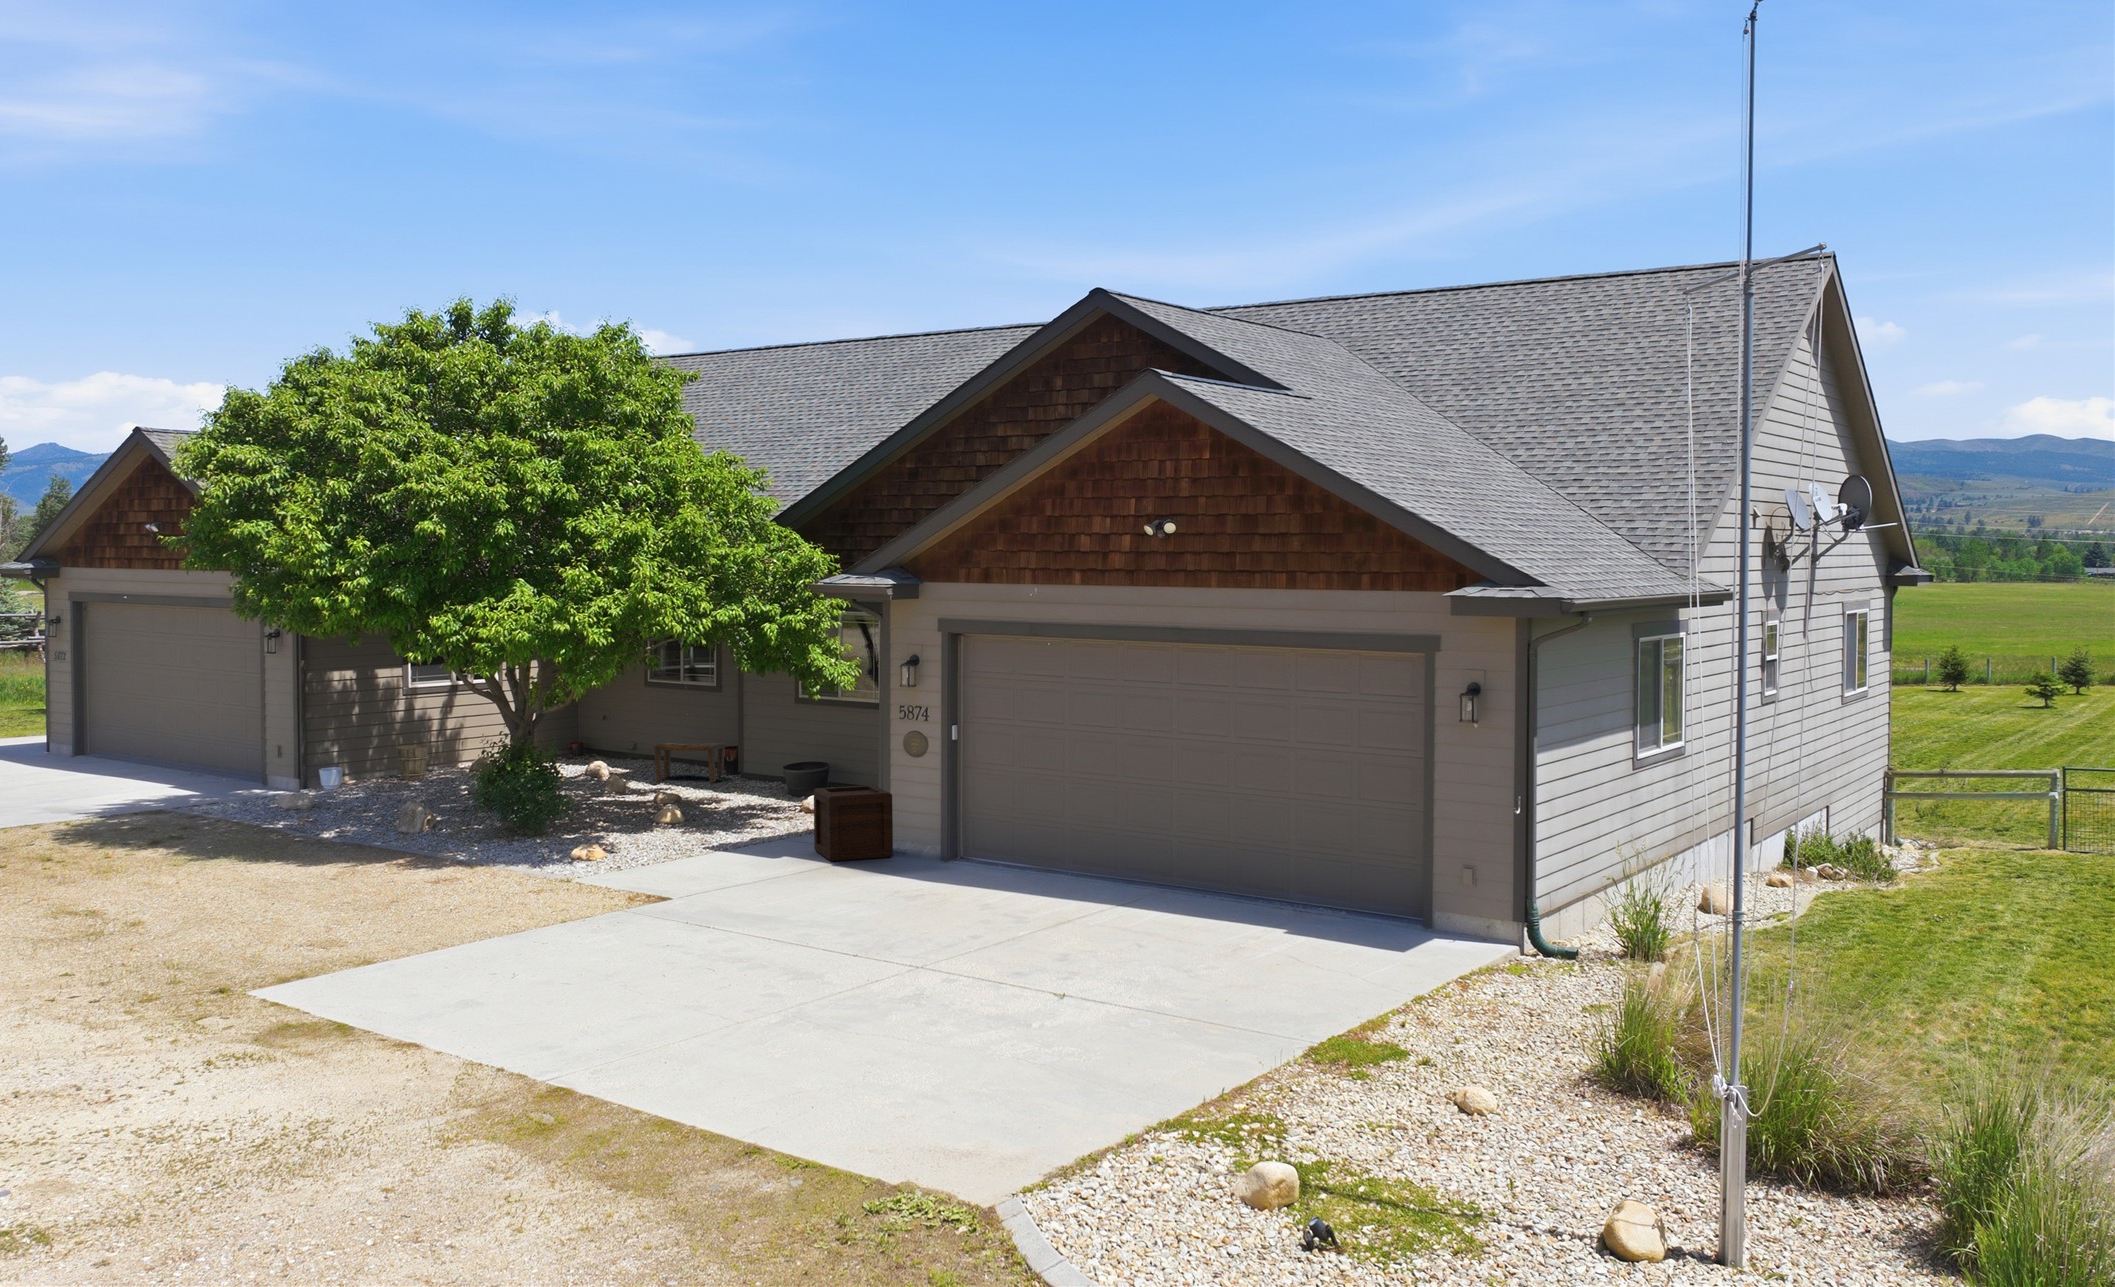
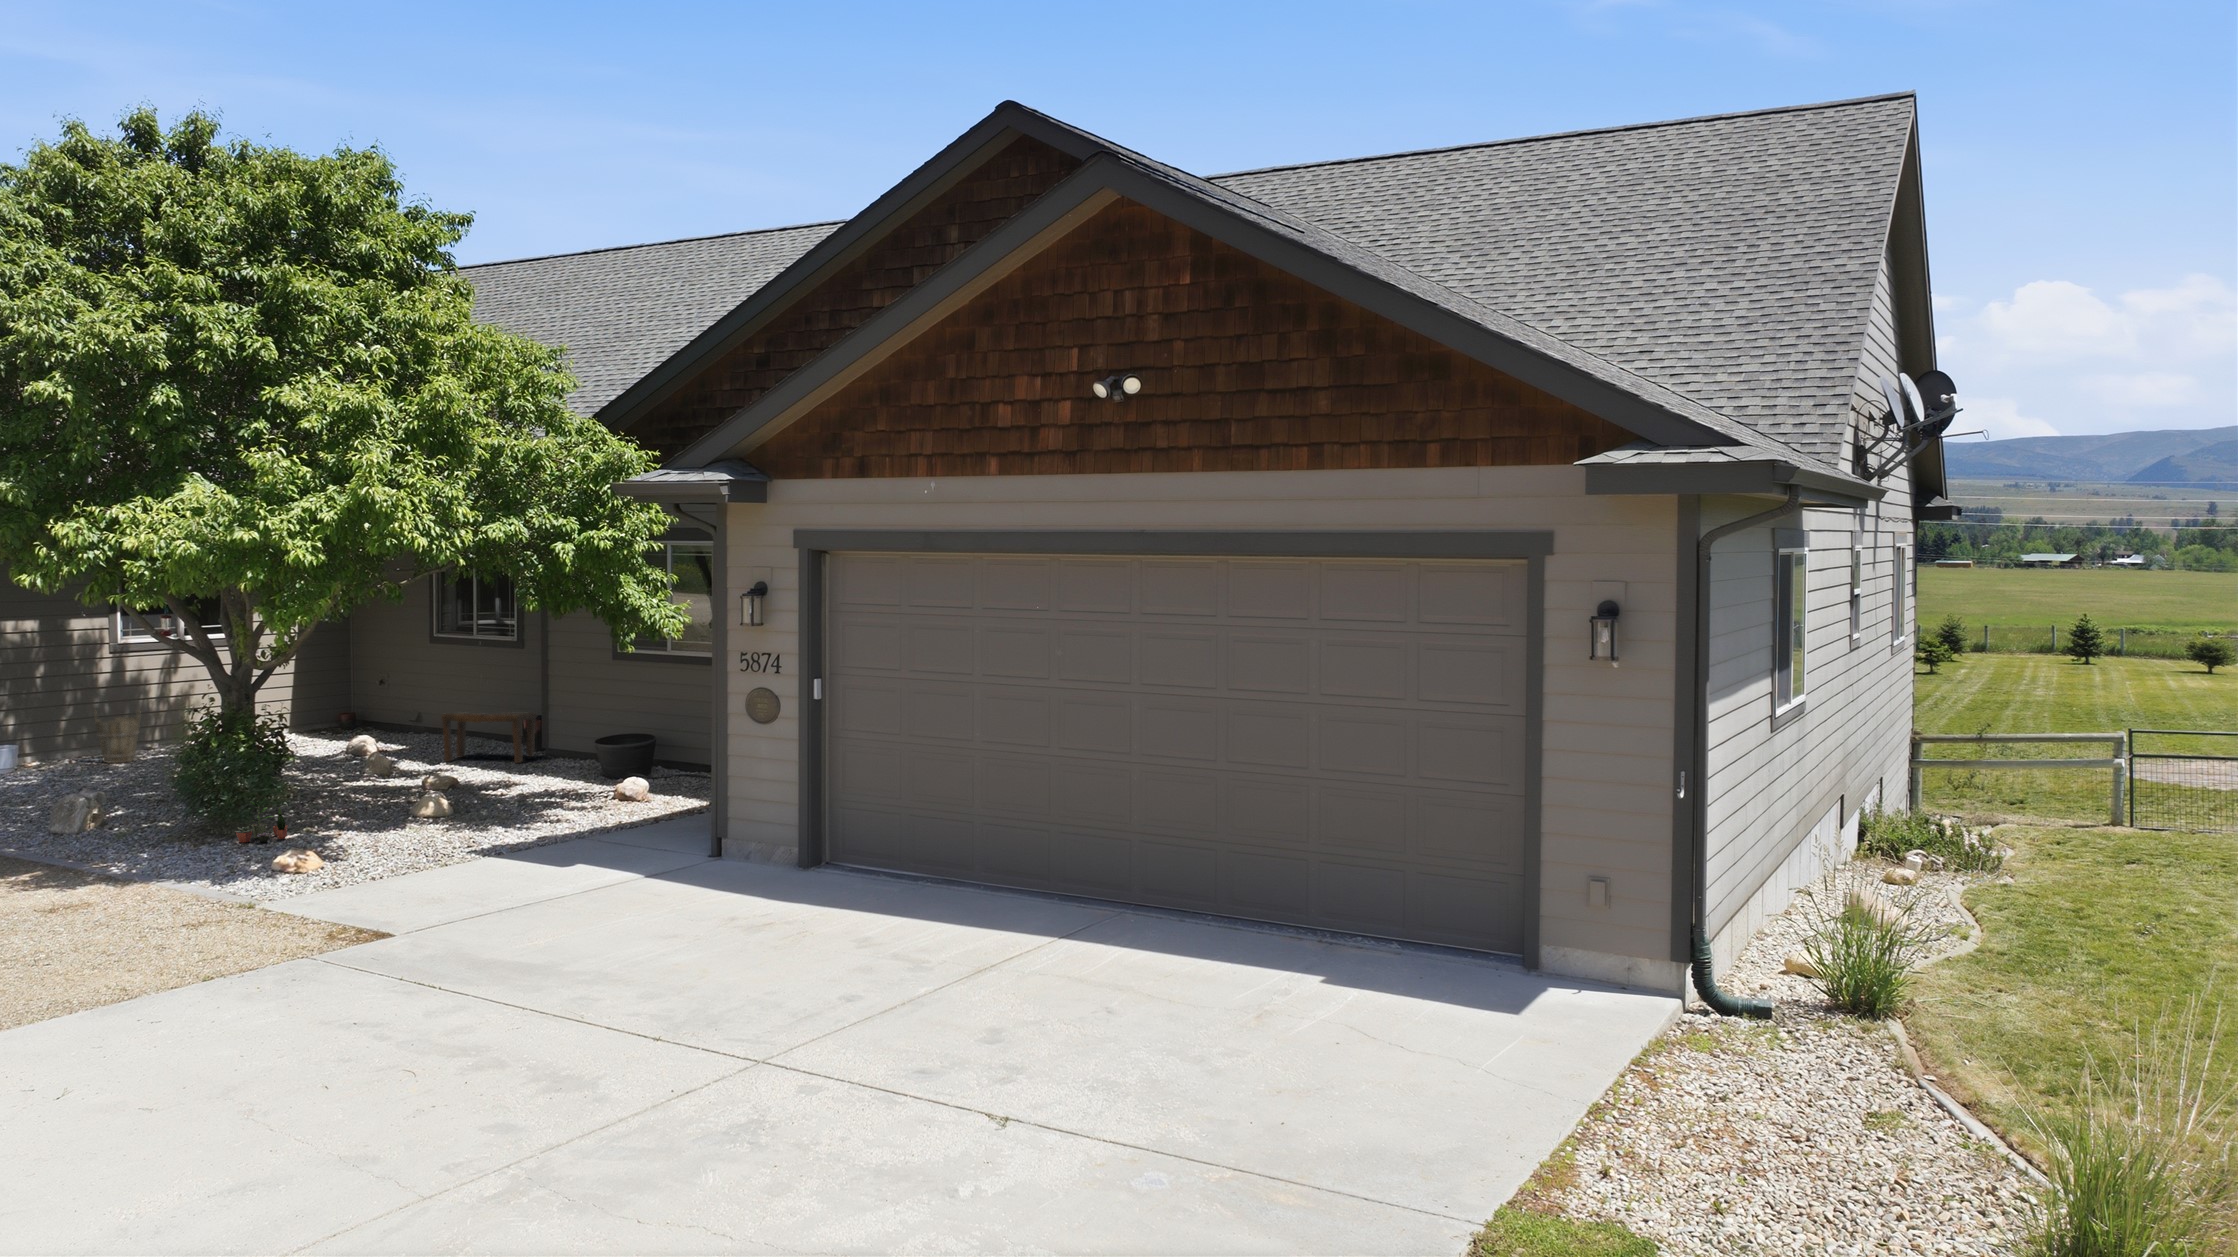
wooden crate: present [814,785,893,862] -> none [622,762,730,868]
potted plant: none [535,808,571,840] -> present [235,798,288,843]

